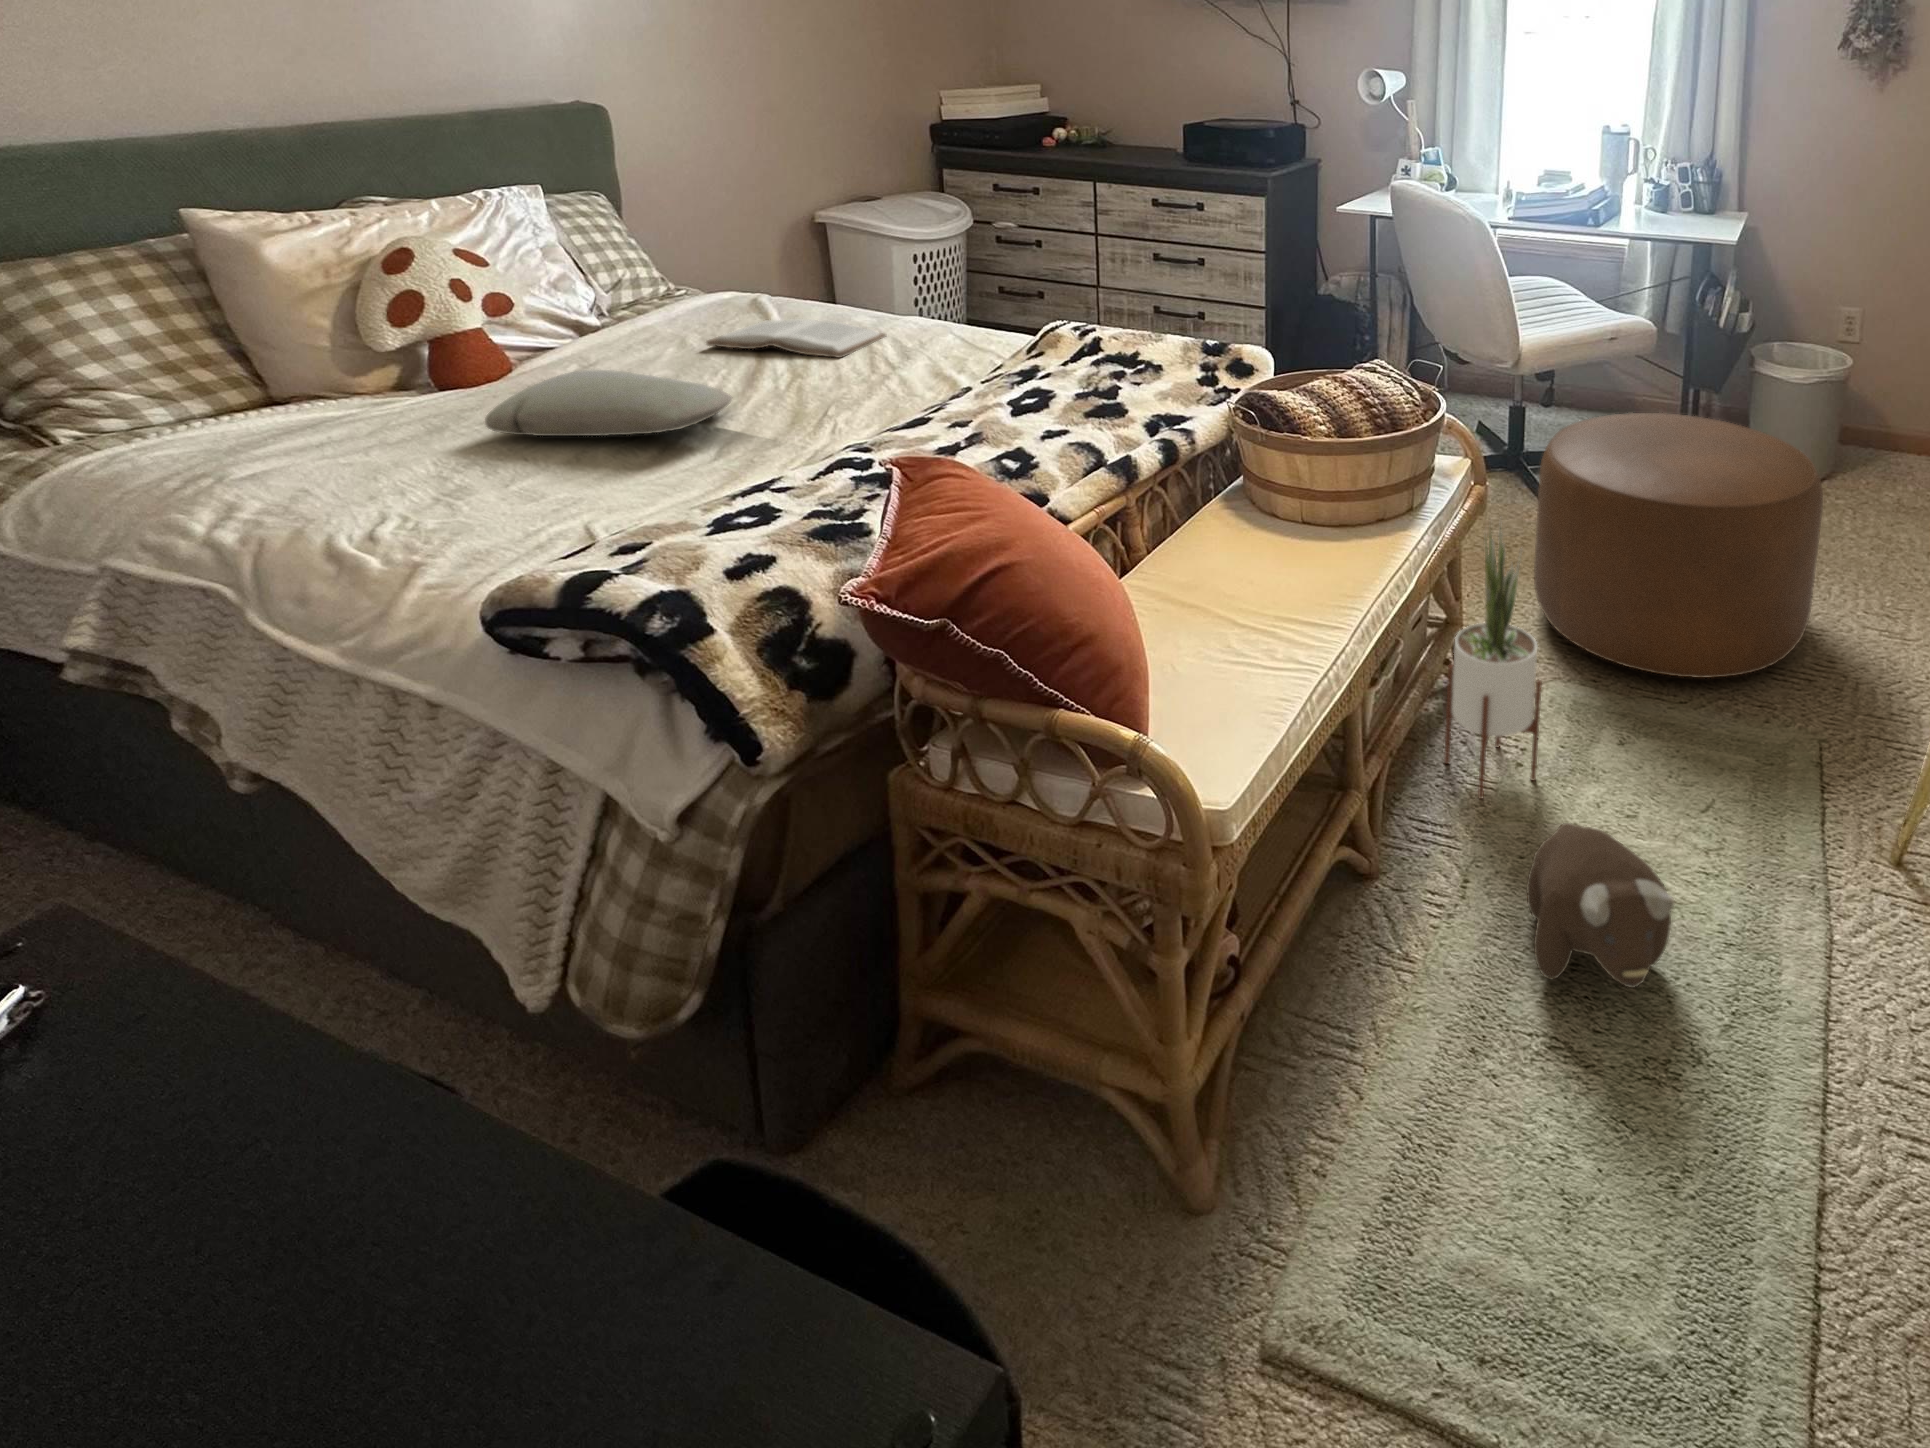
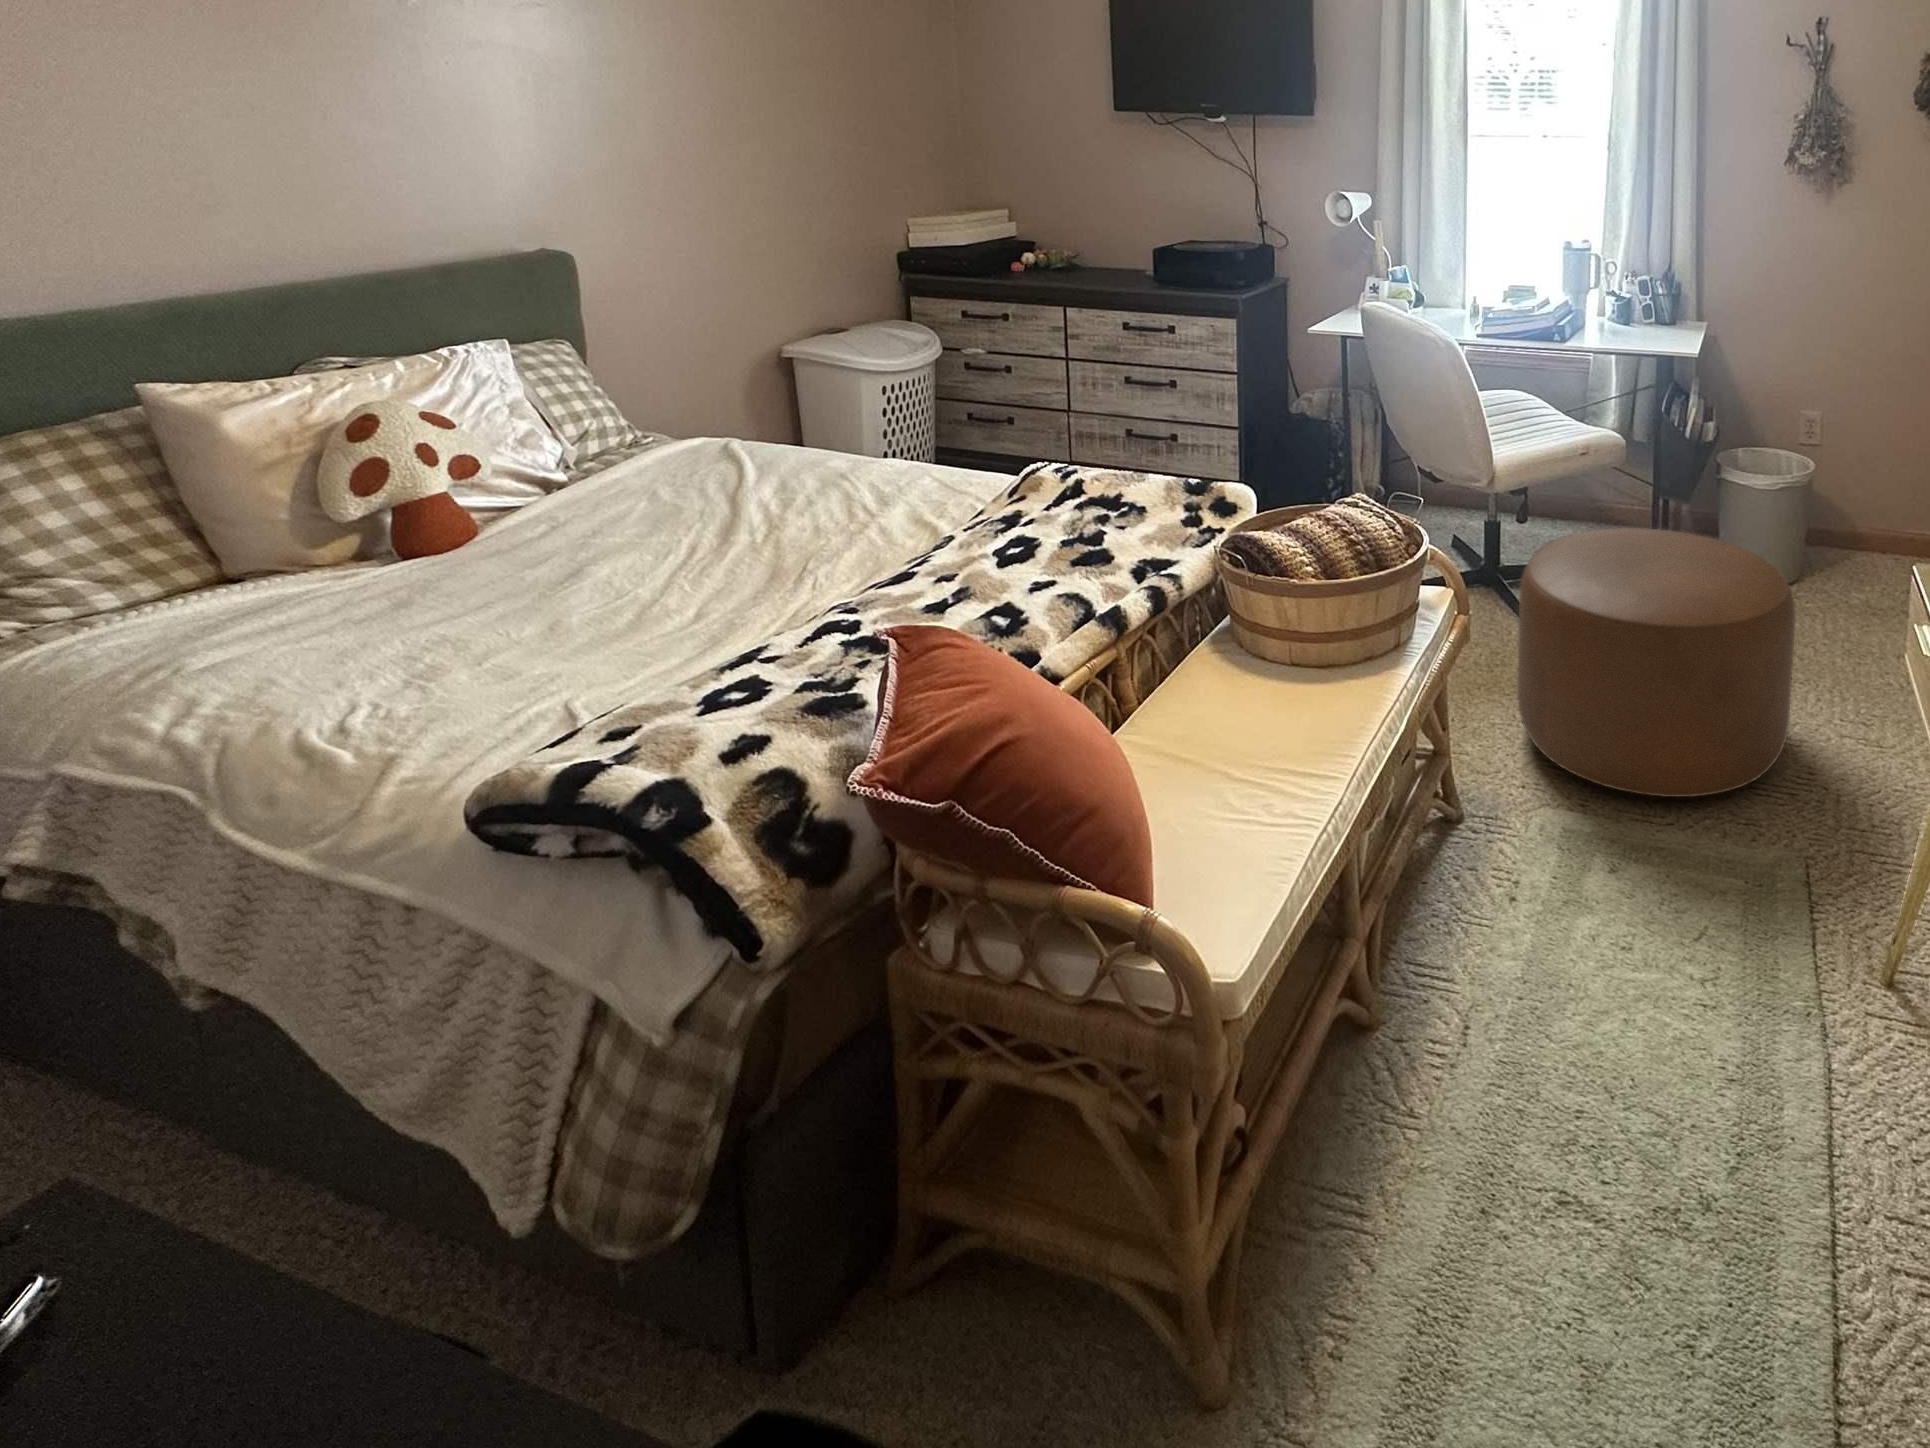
book: present [707,319,886,358] -> none [680,467,865,508]
pillow: present [485,370,732,436] -> none [456,534,712,606]
potted plant: present [1444,522,1542,798] -> none [1438,649,1533,937]
plush toy: present [1527,823,1674,988] -> none [1528,962,1676,1135]

